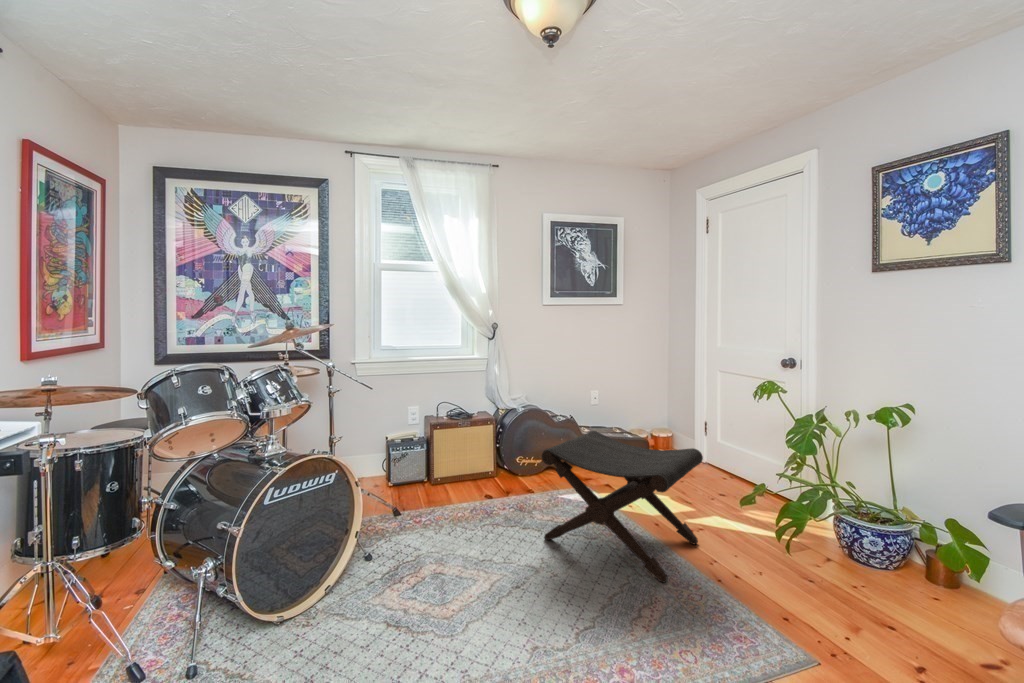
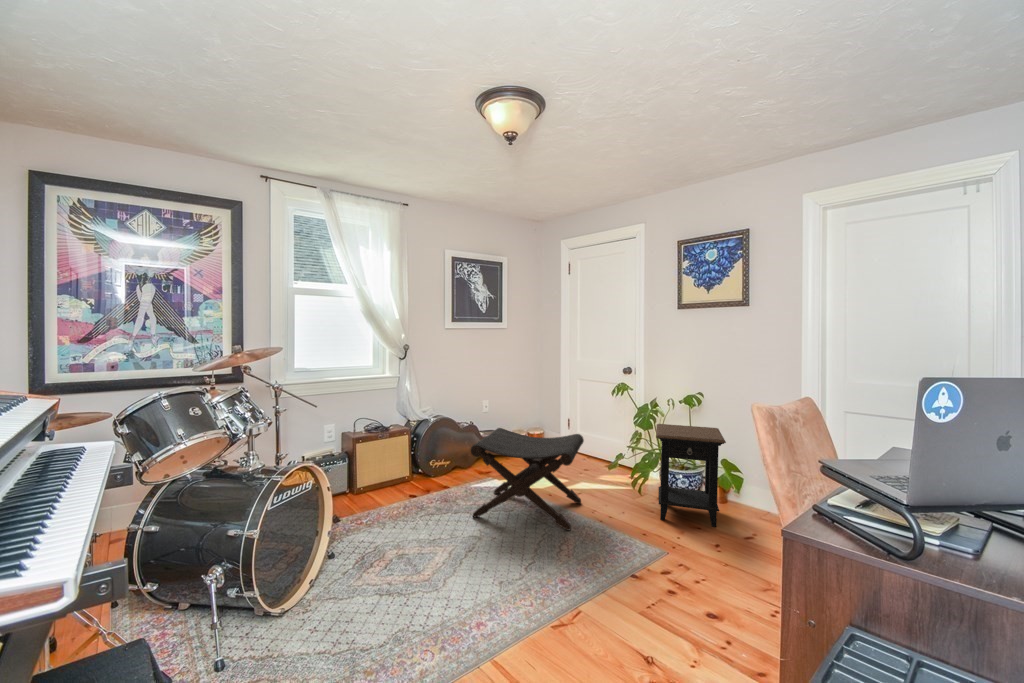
side table: none [812,446,945,626] -> present [656,424,726,527]

